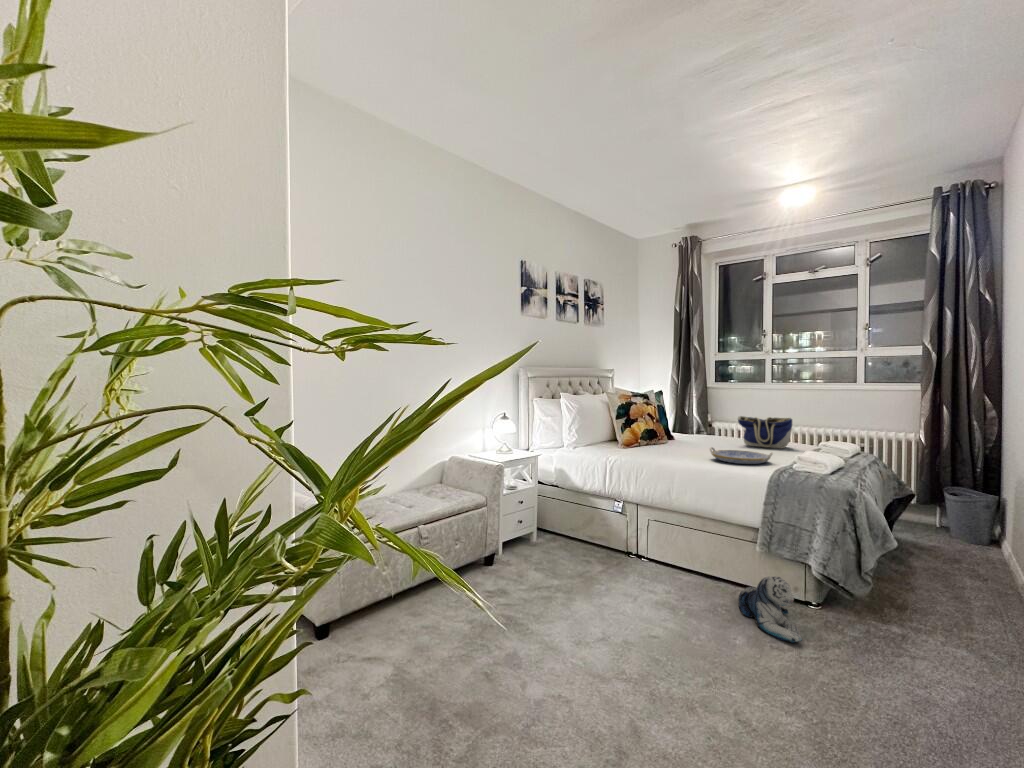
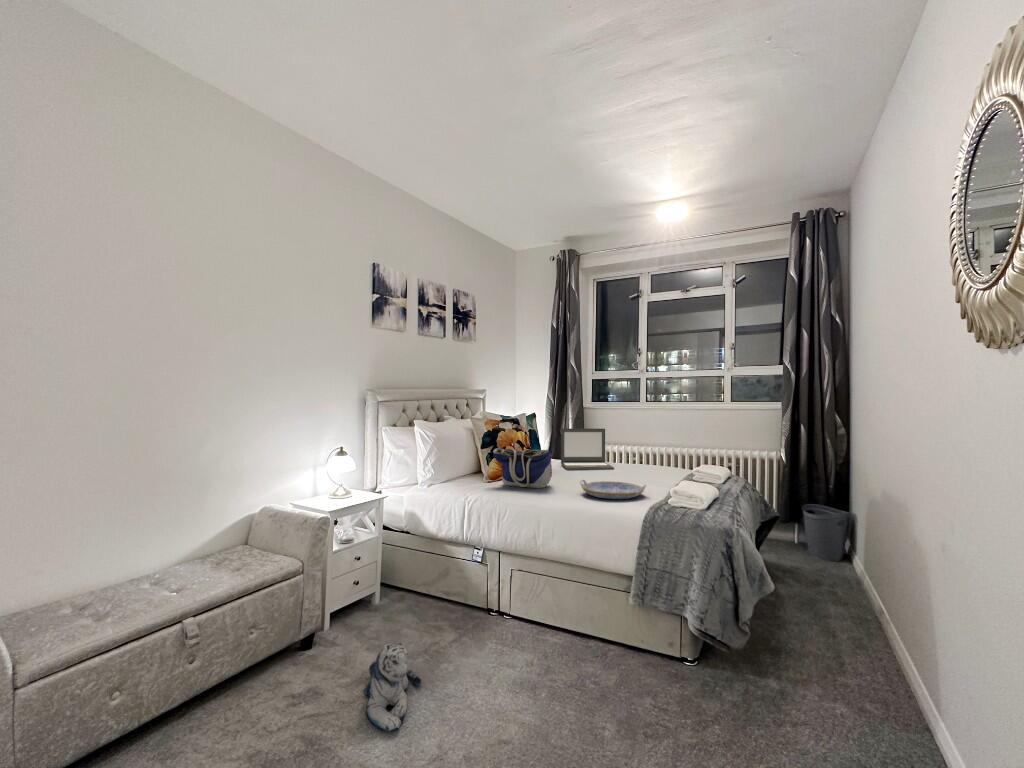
laptop: none [686,405,739,443] -> present [561,429,614,470]
tote bag: present [738,416,792,448] -> present [493,448,552,488]
plush toy: present [738,577,802,643] -> present [364,643,421,732]

